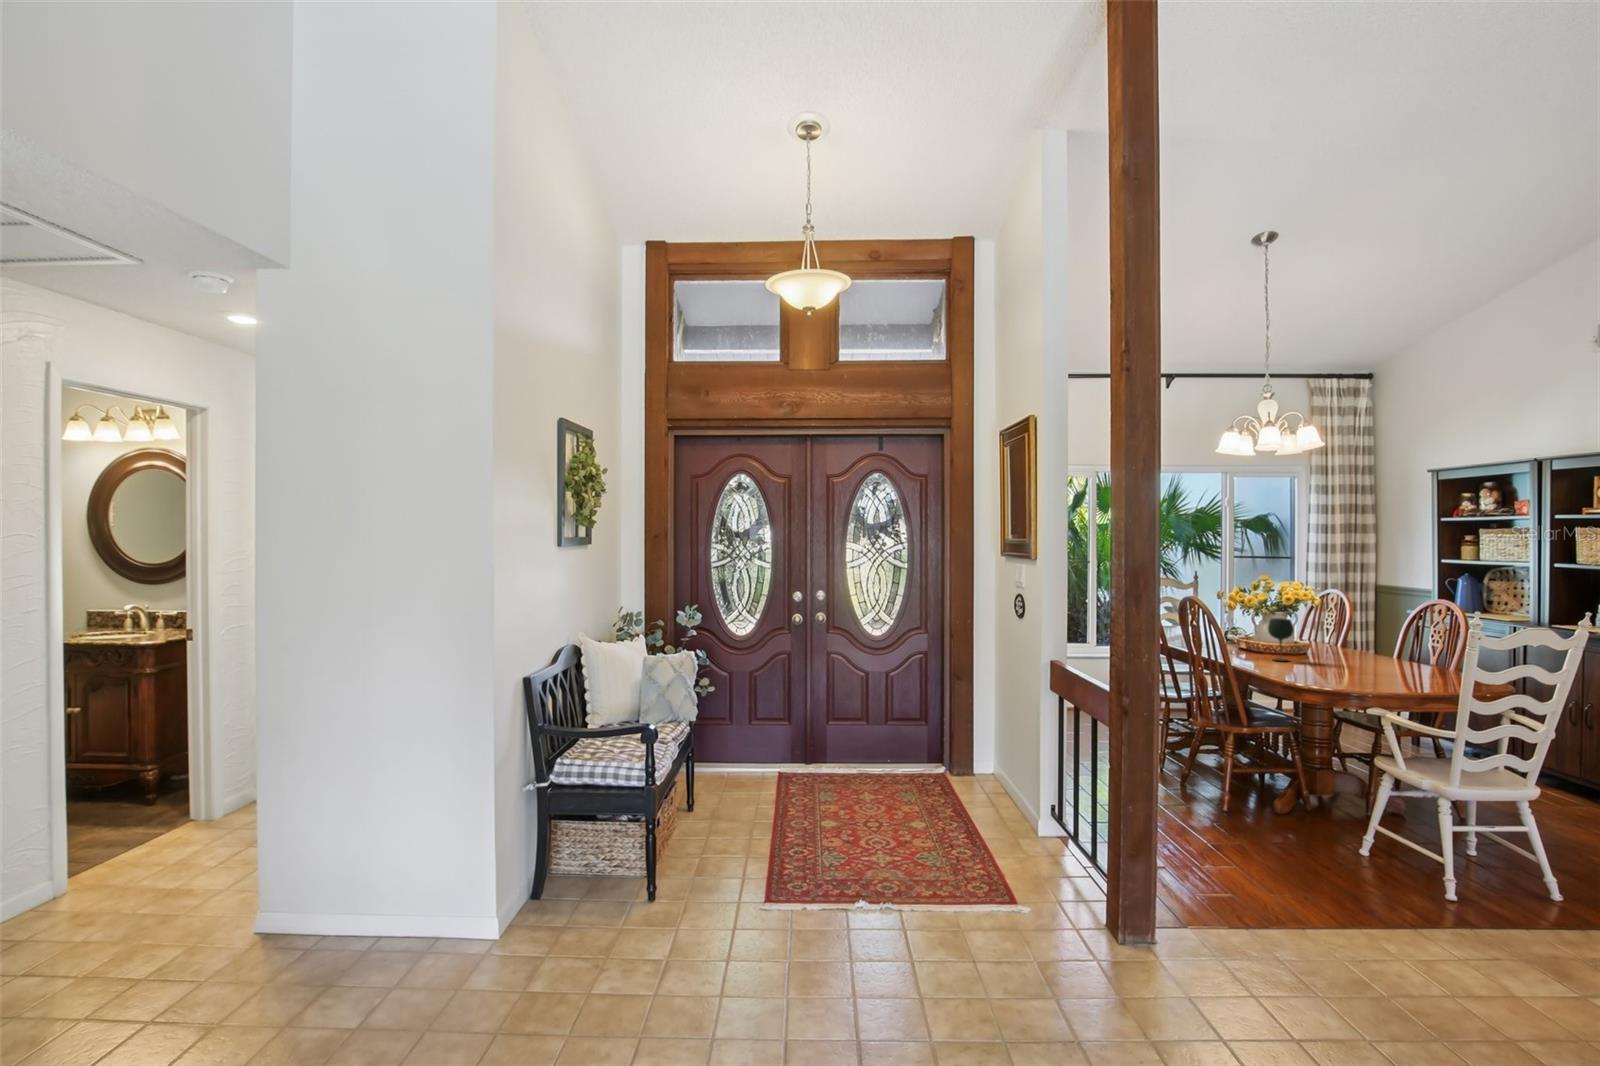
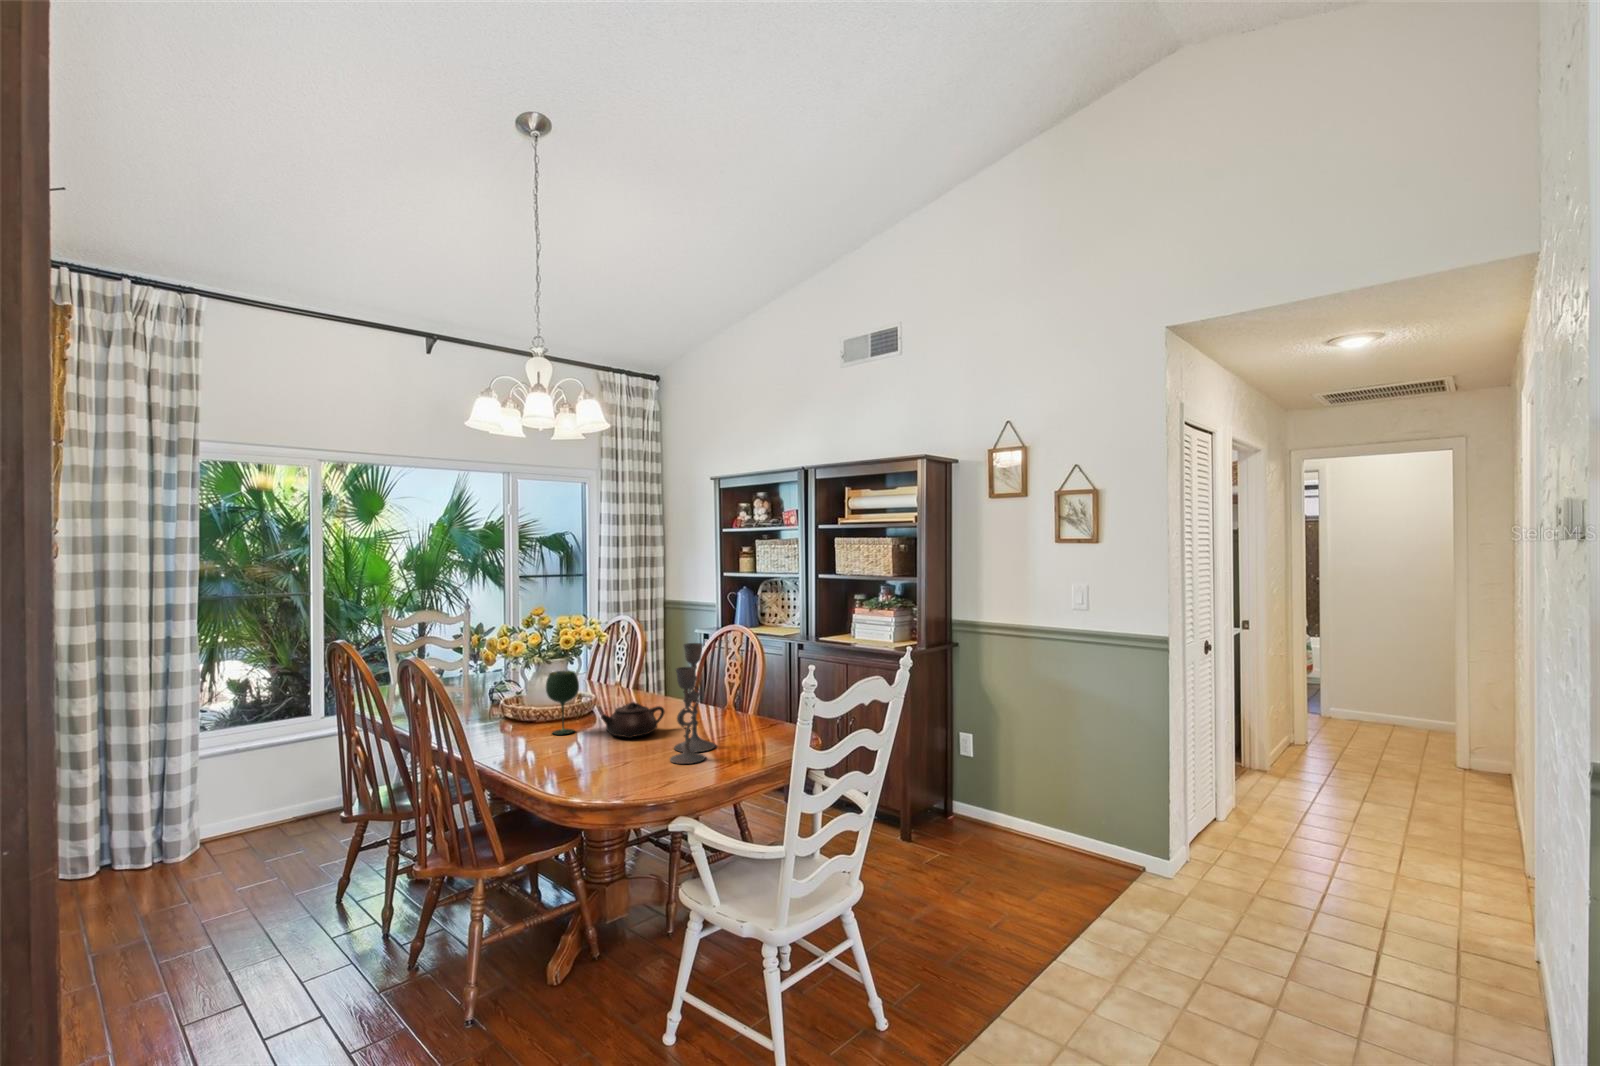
candlestick: none [1366,603,1409,685] -> present [670,643,716,764]
teapot: none [1311,645,1365,669] -> present [601,702,665,738]

